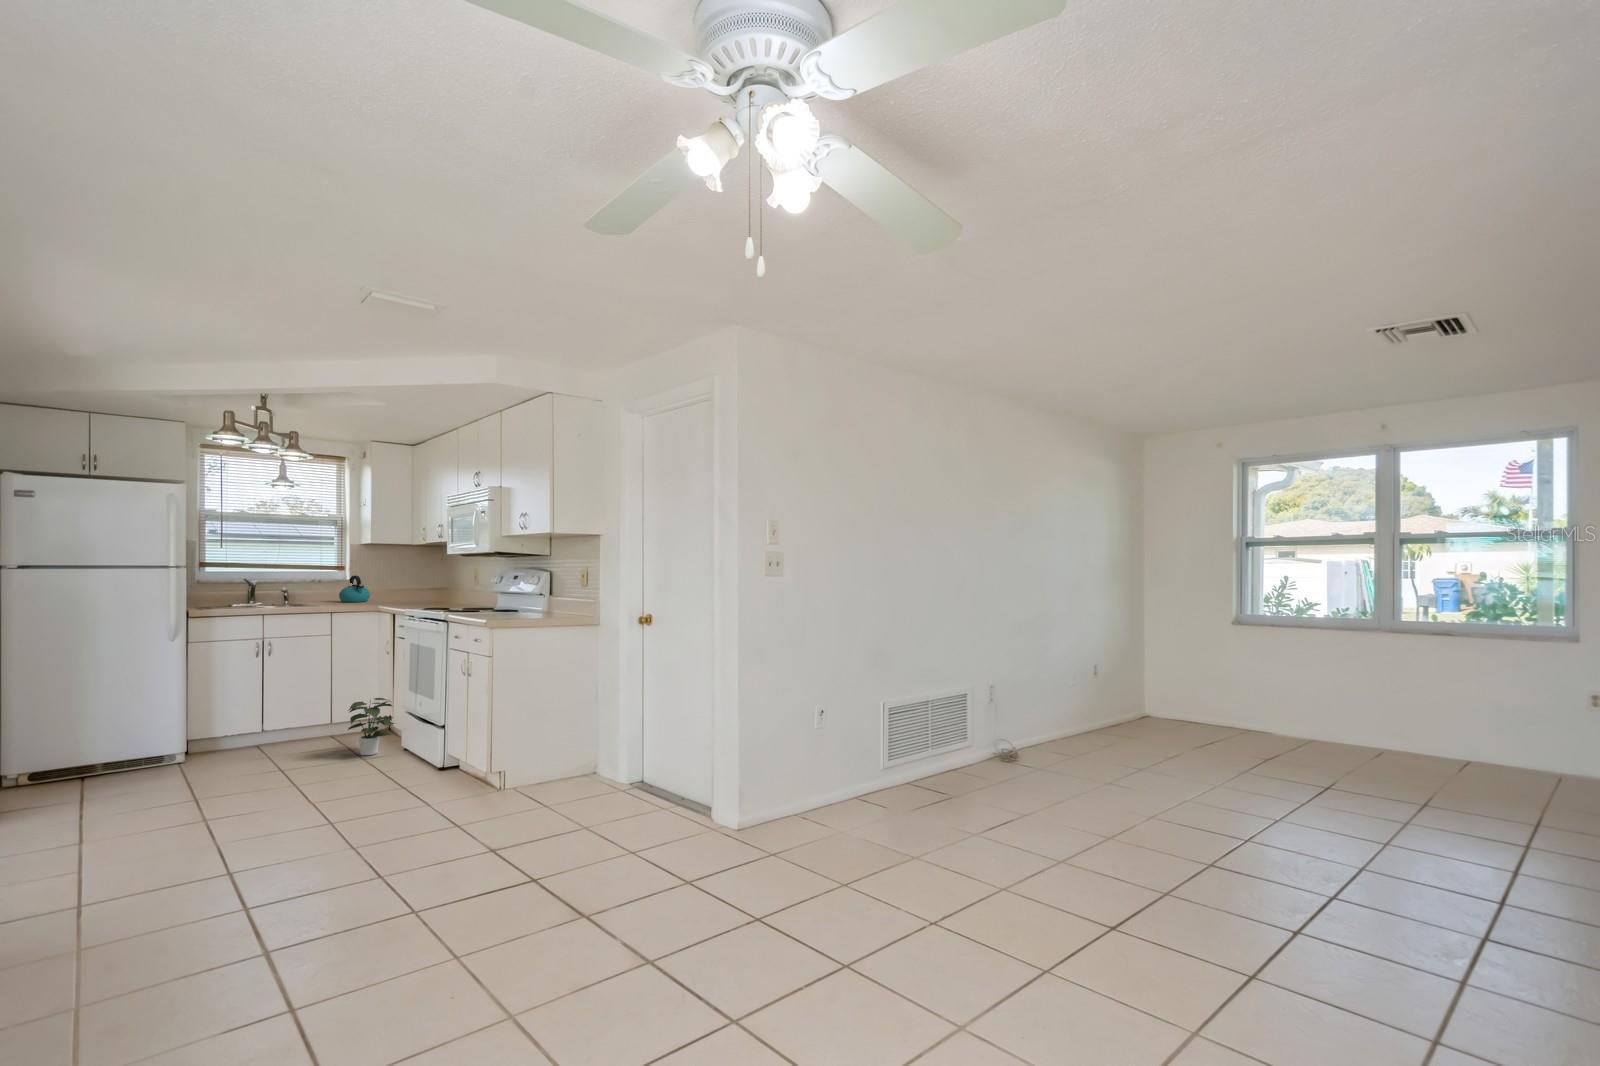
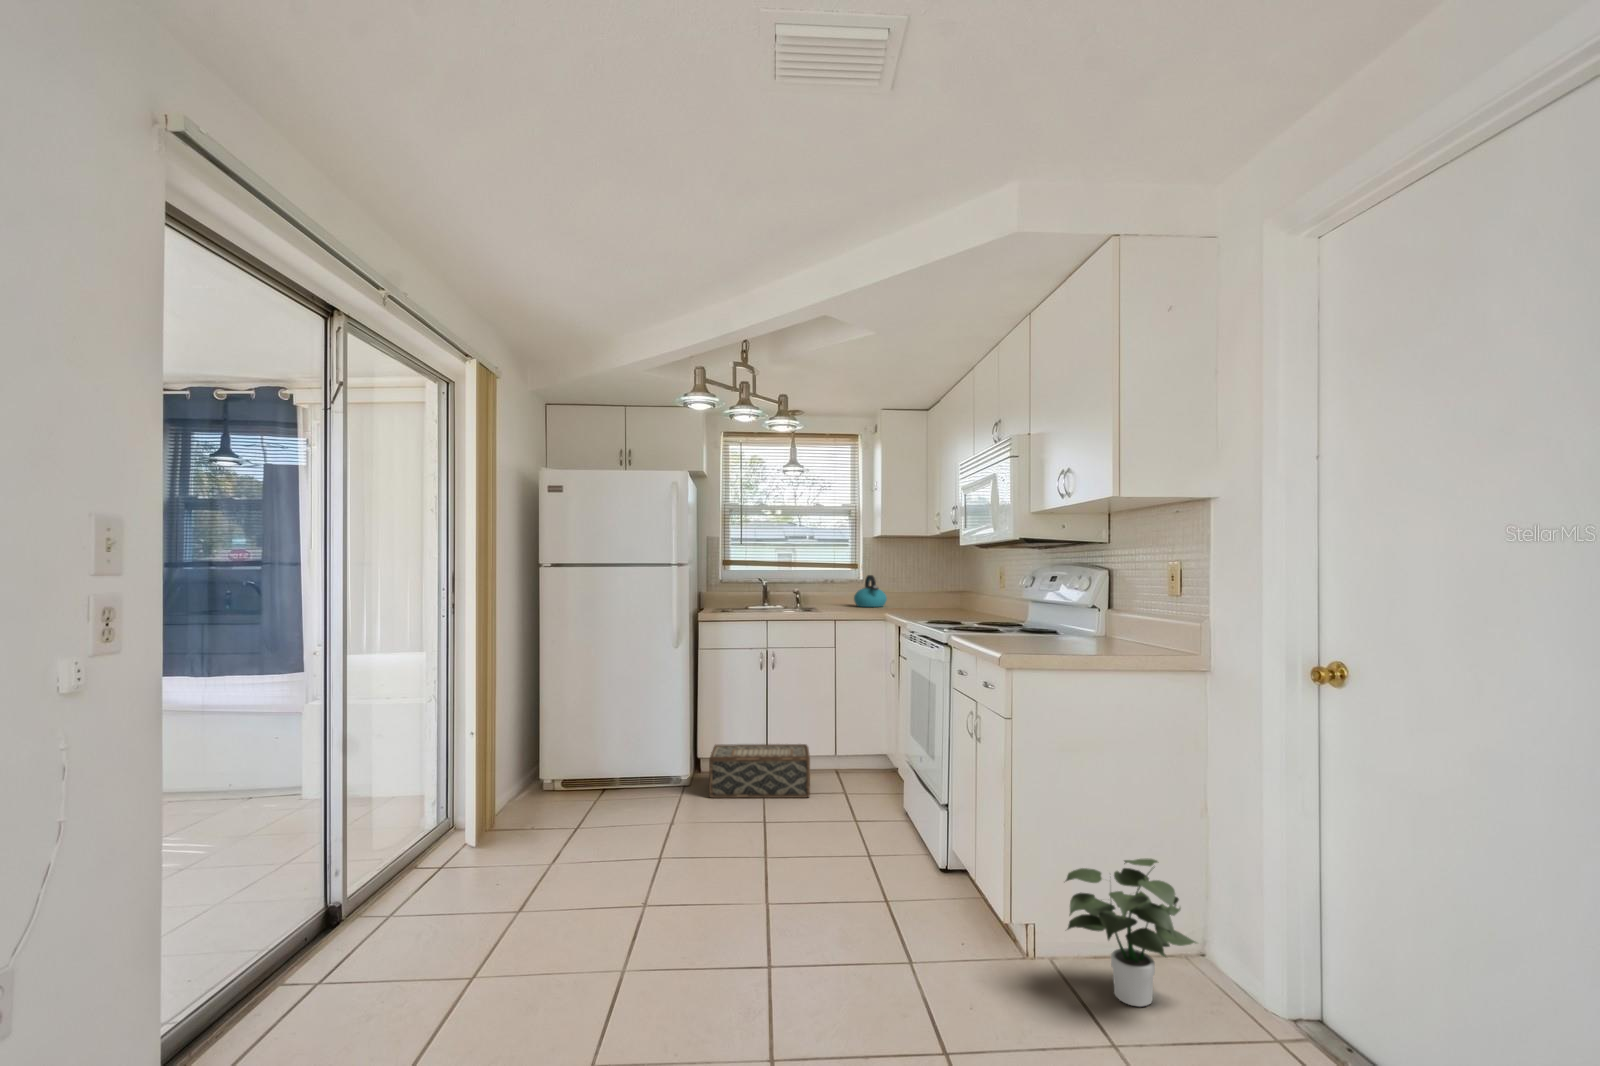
potted plant: present [348,698,395,756] -> present [1066,858,1197,1006]
woven basket: none [210,714,314,765] -> present [709,744,810,798]

